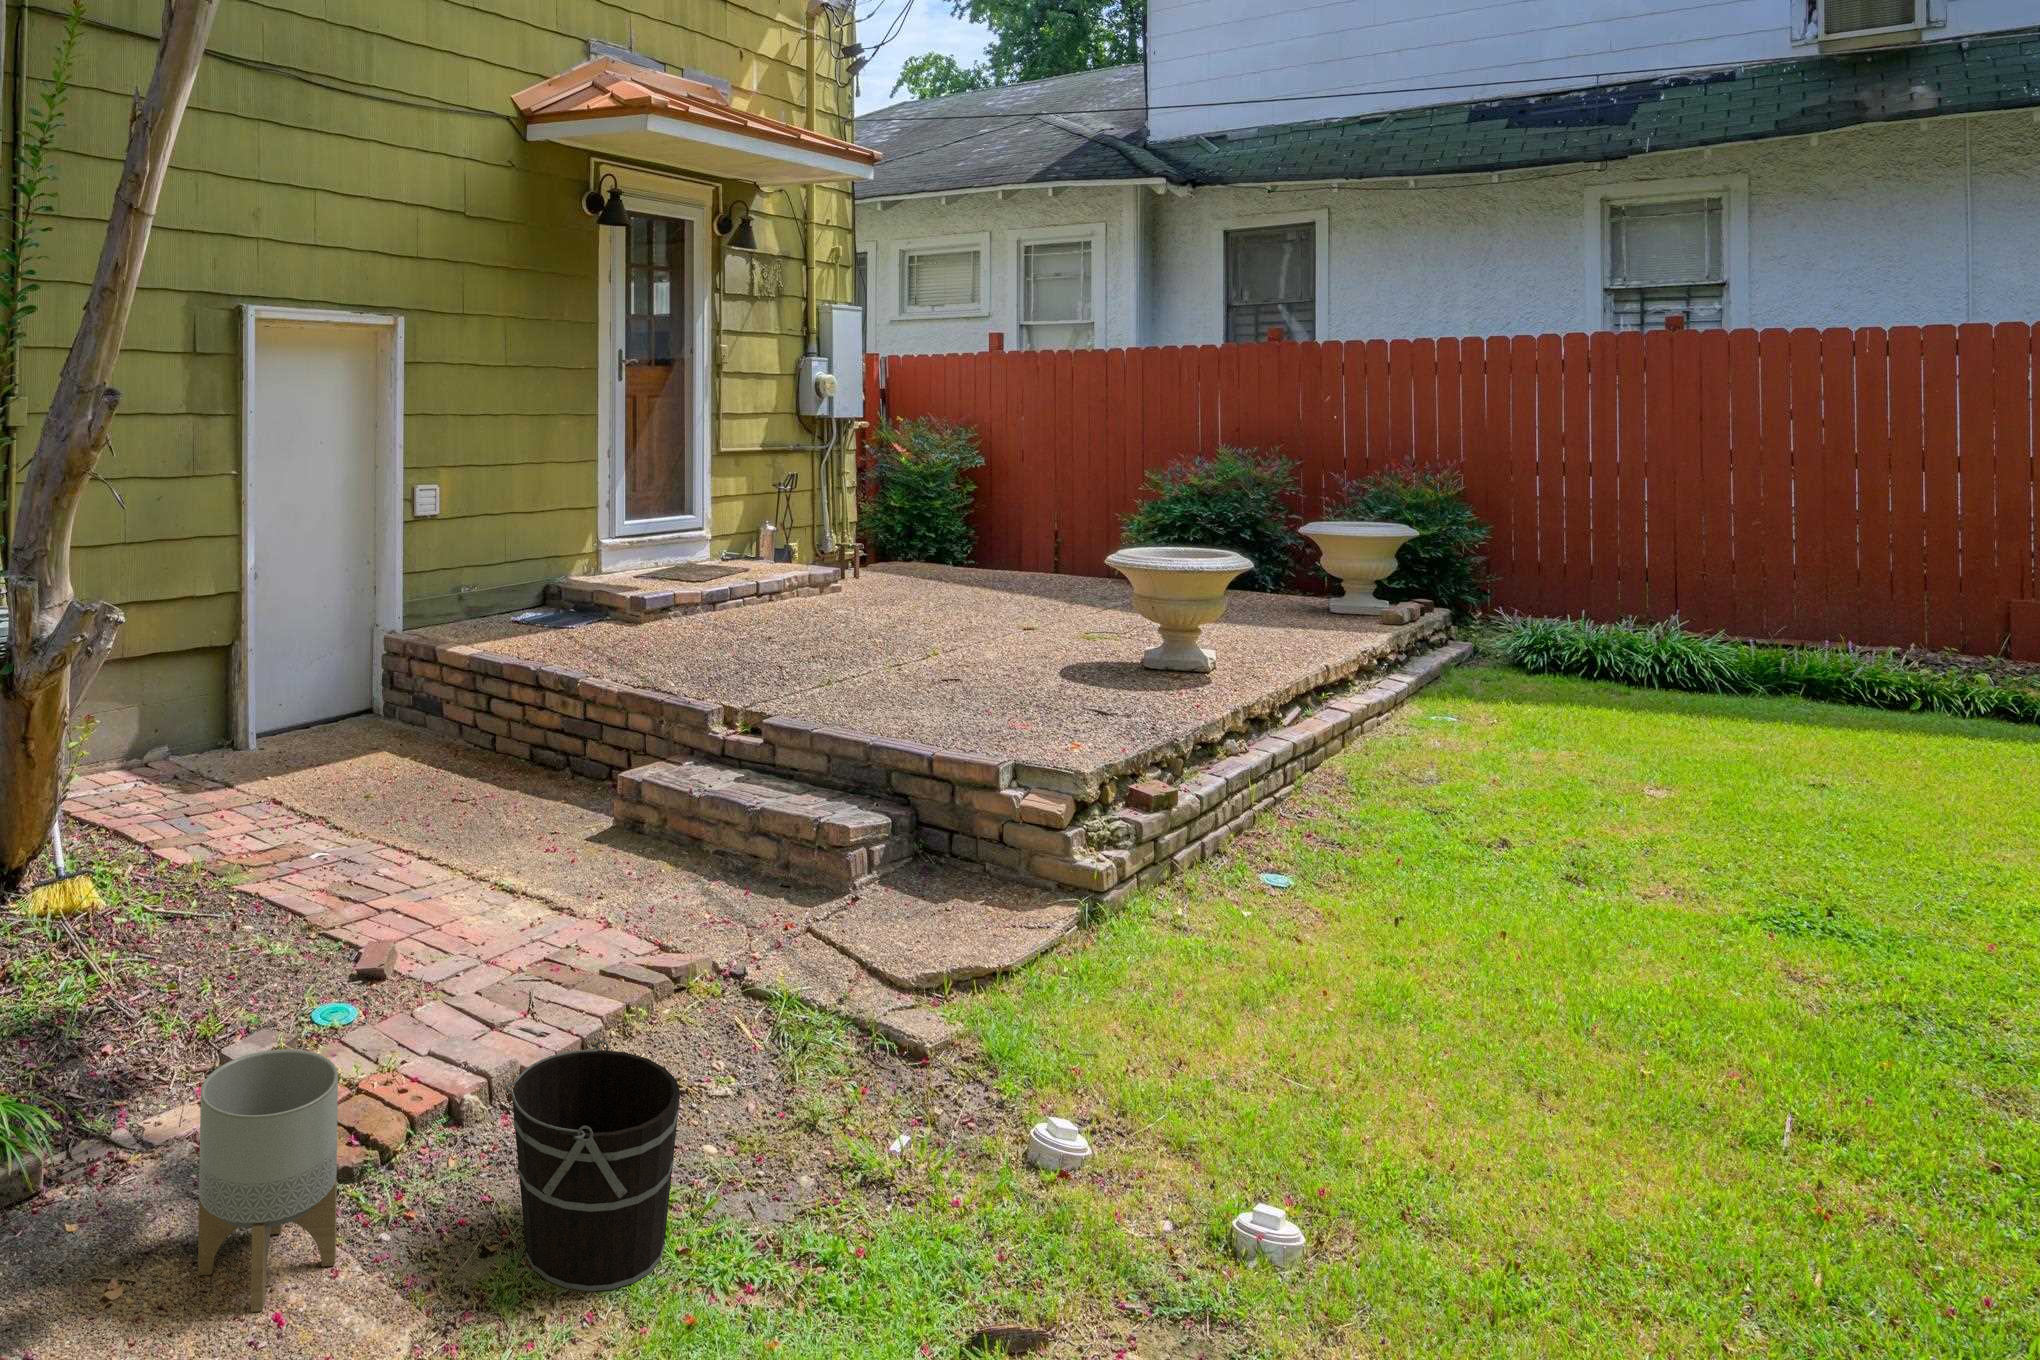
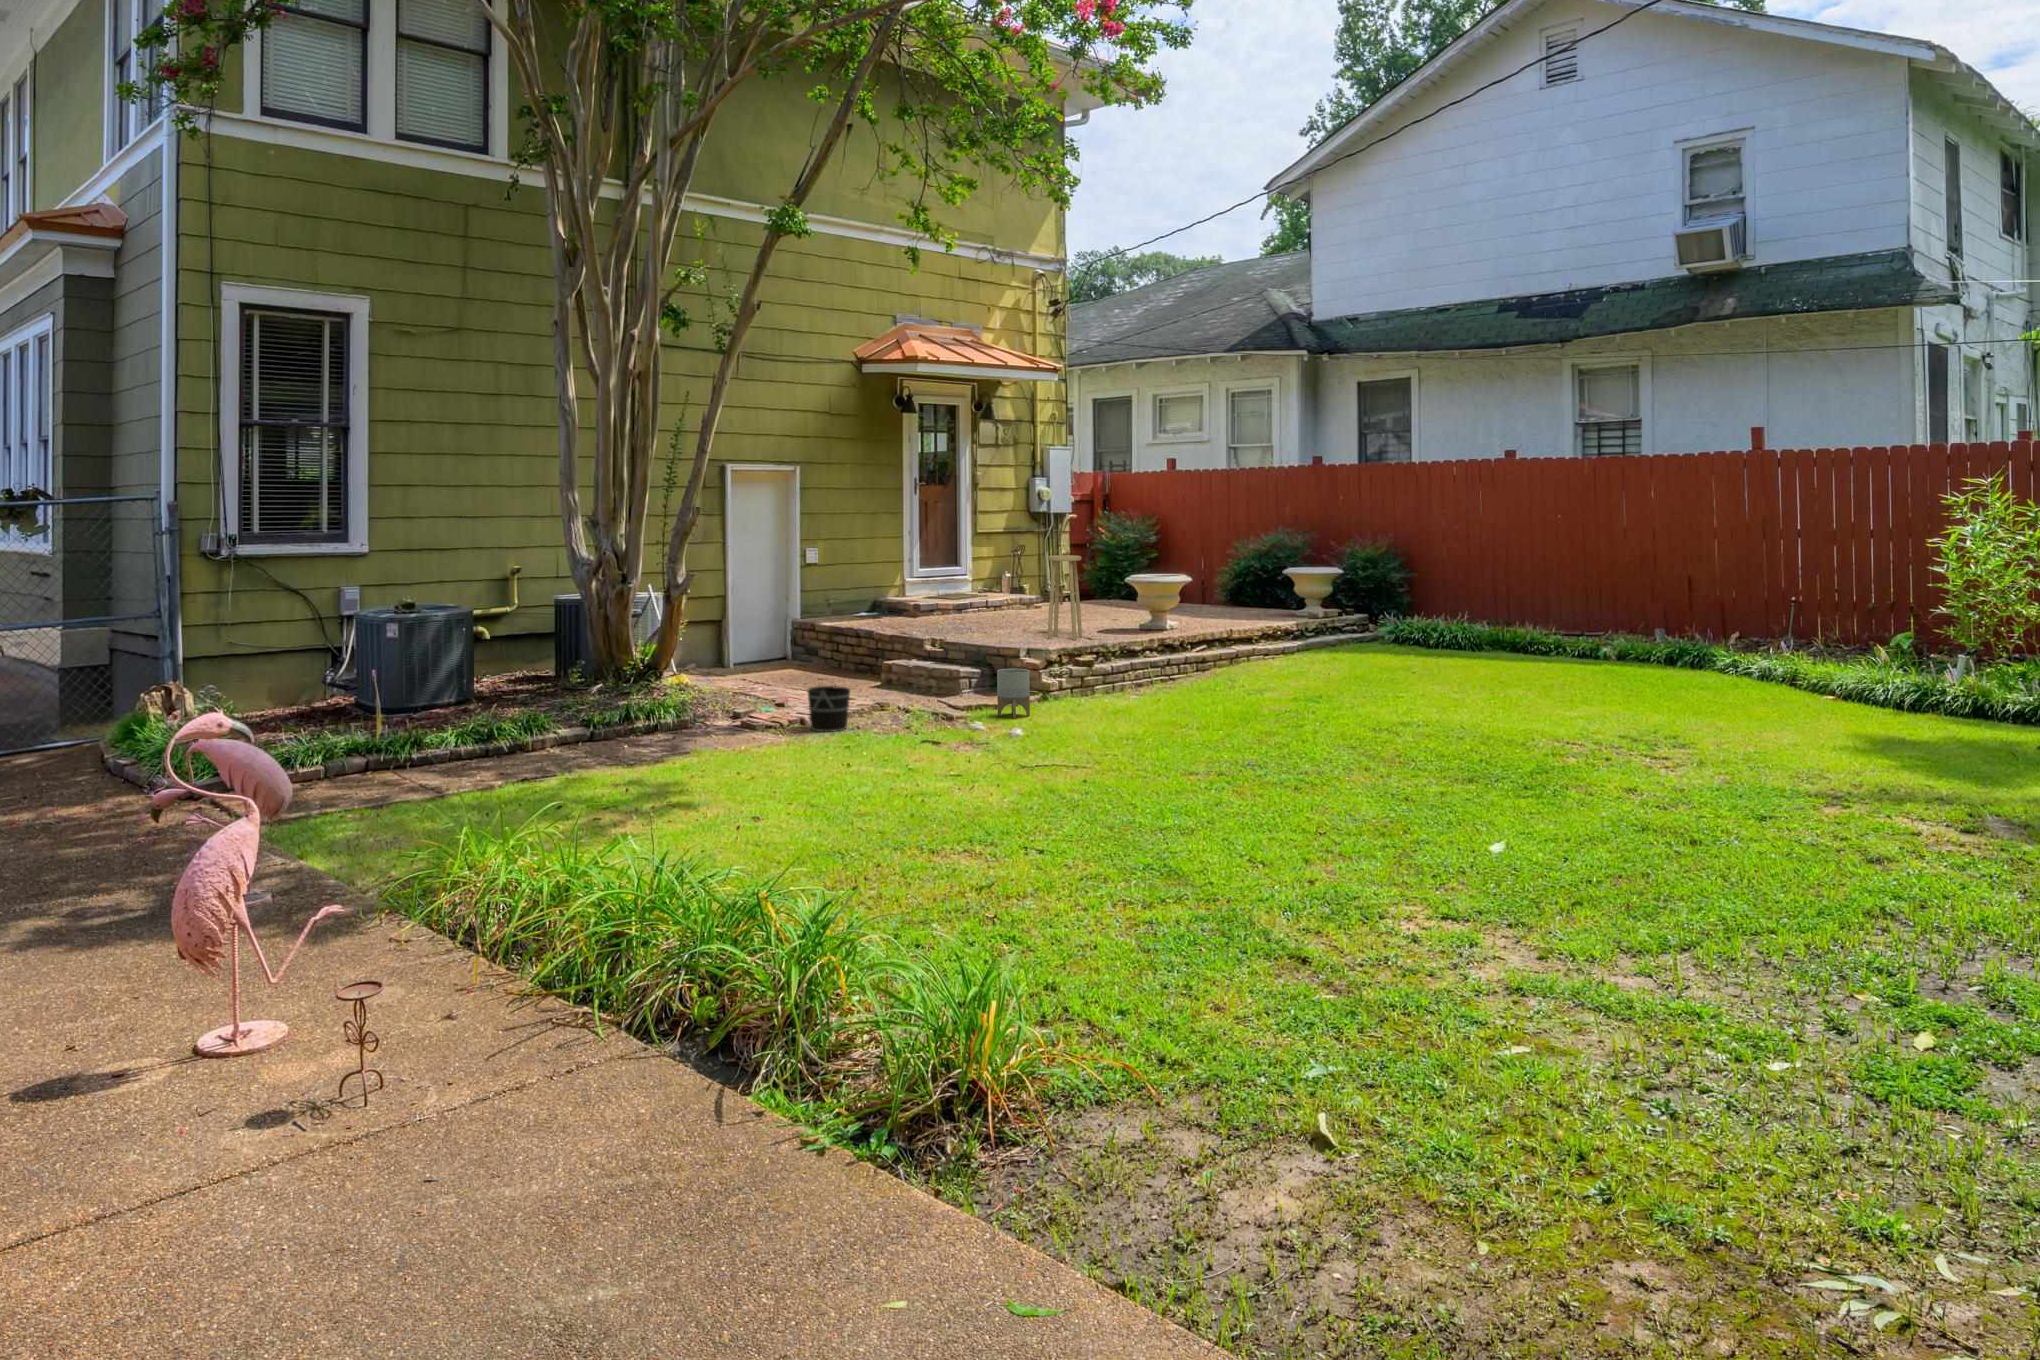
stool: none [1001,510,1081,711] -> present [1048,555,1082,640]
planter: present [198,1049,338,1312] -> present [997,669,1030,718]

